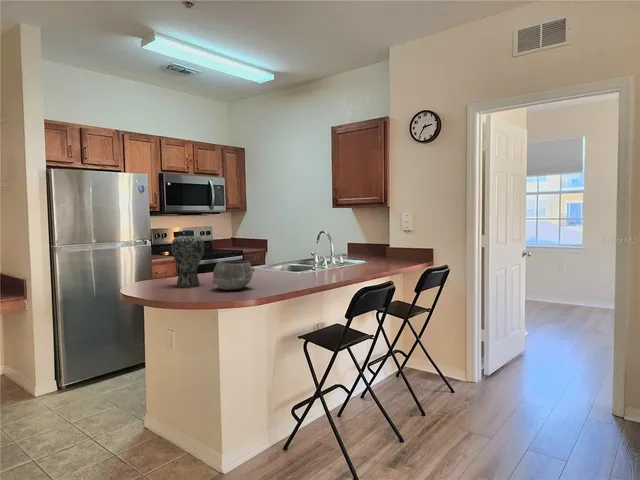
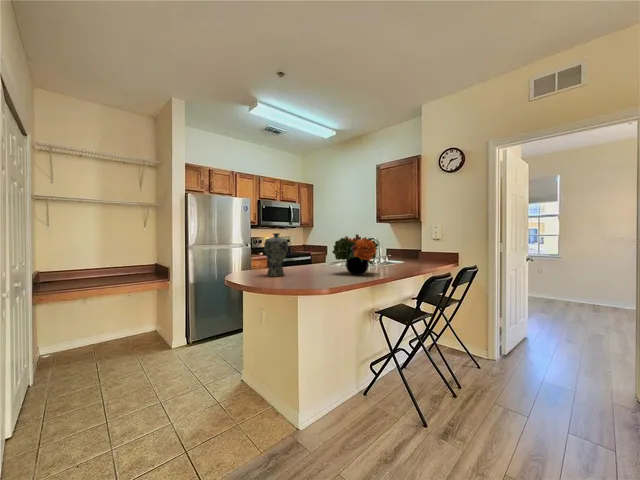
flower arrangement: none [263,229,323,281] -> present [332,234,378,275]
bowl: present [212,260,254,290] -> none [294,257,327,280]

